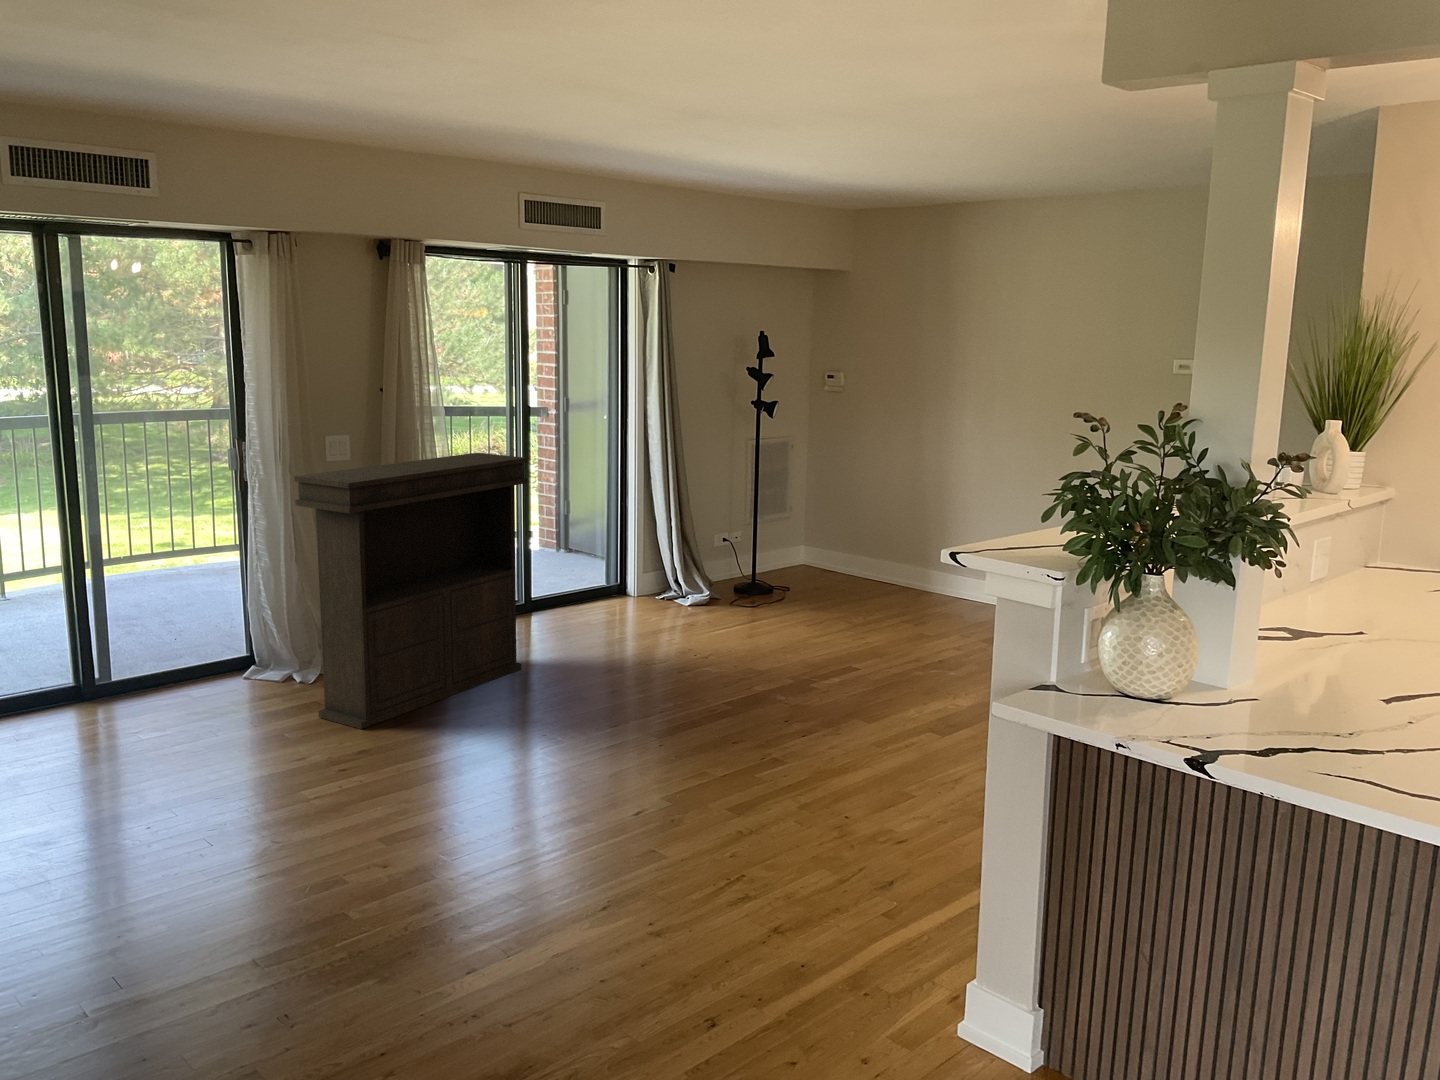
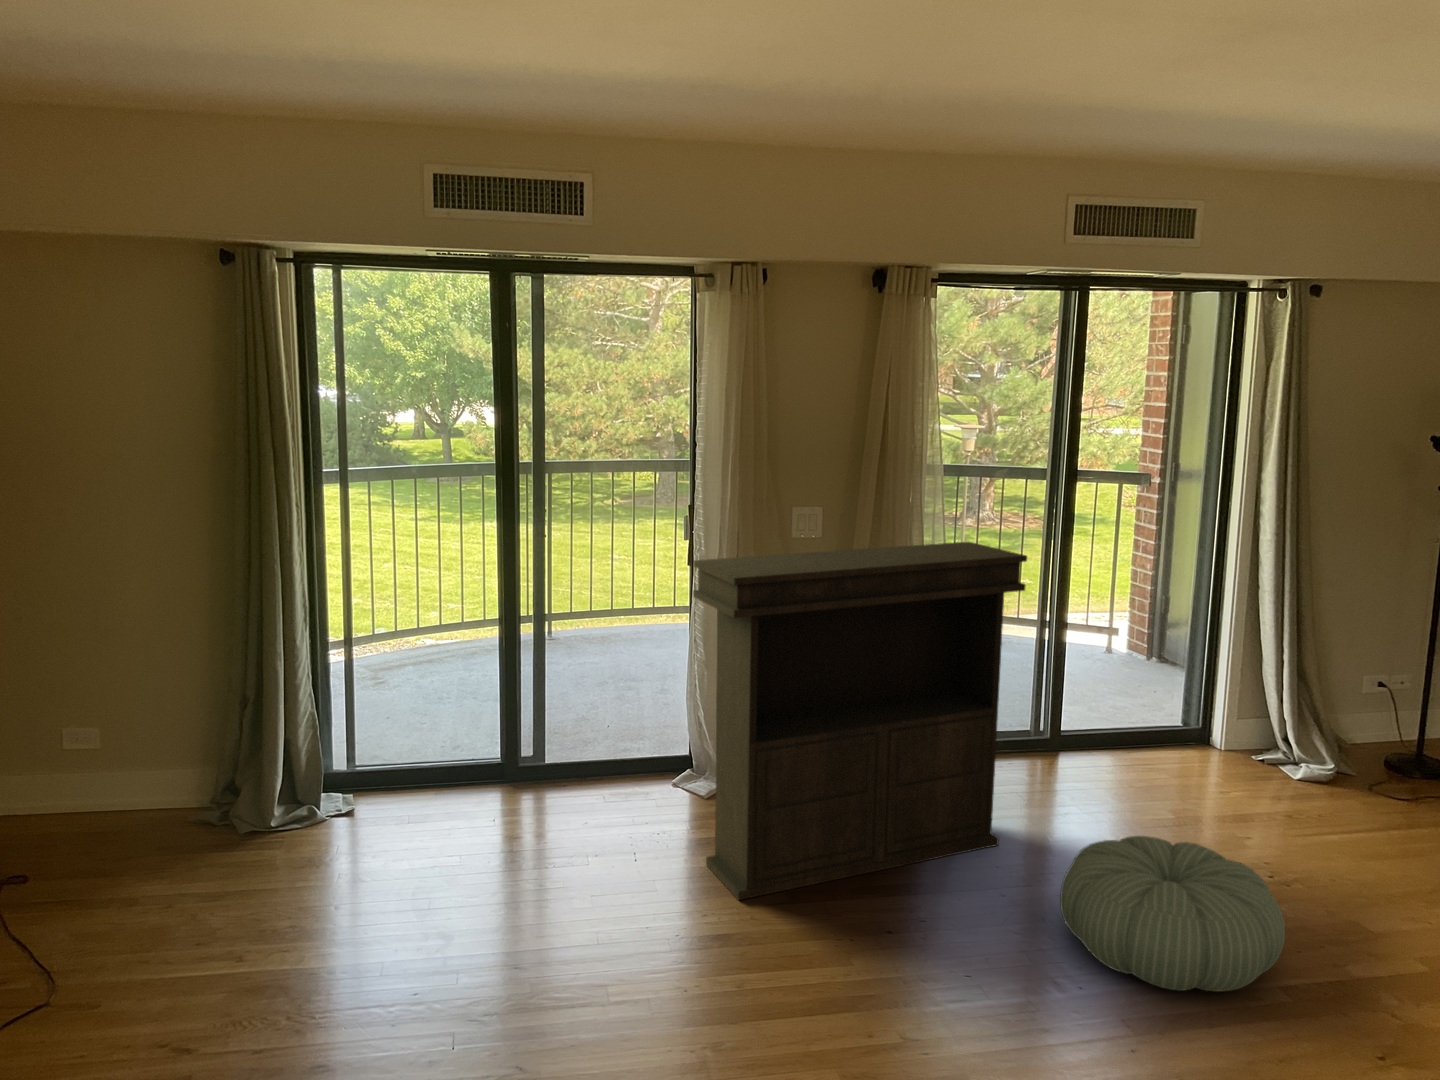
pouf: none [584,632,712,710] -> present [1060,836,1285,992]

